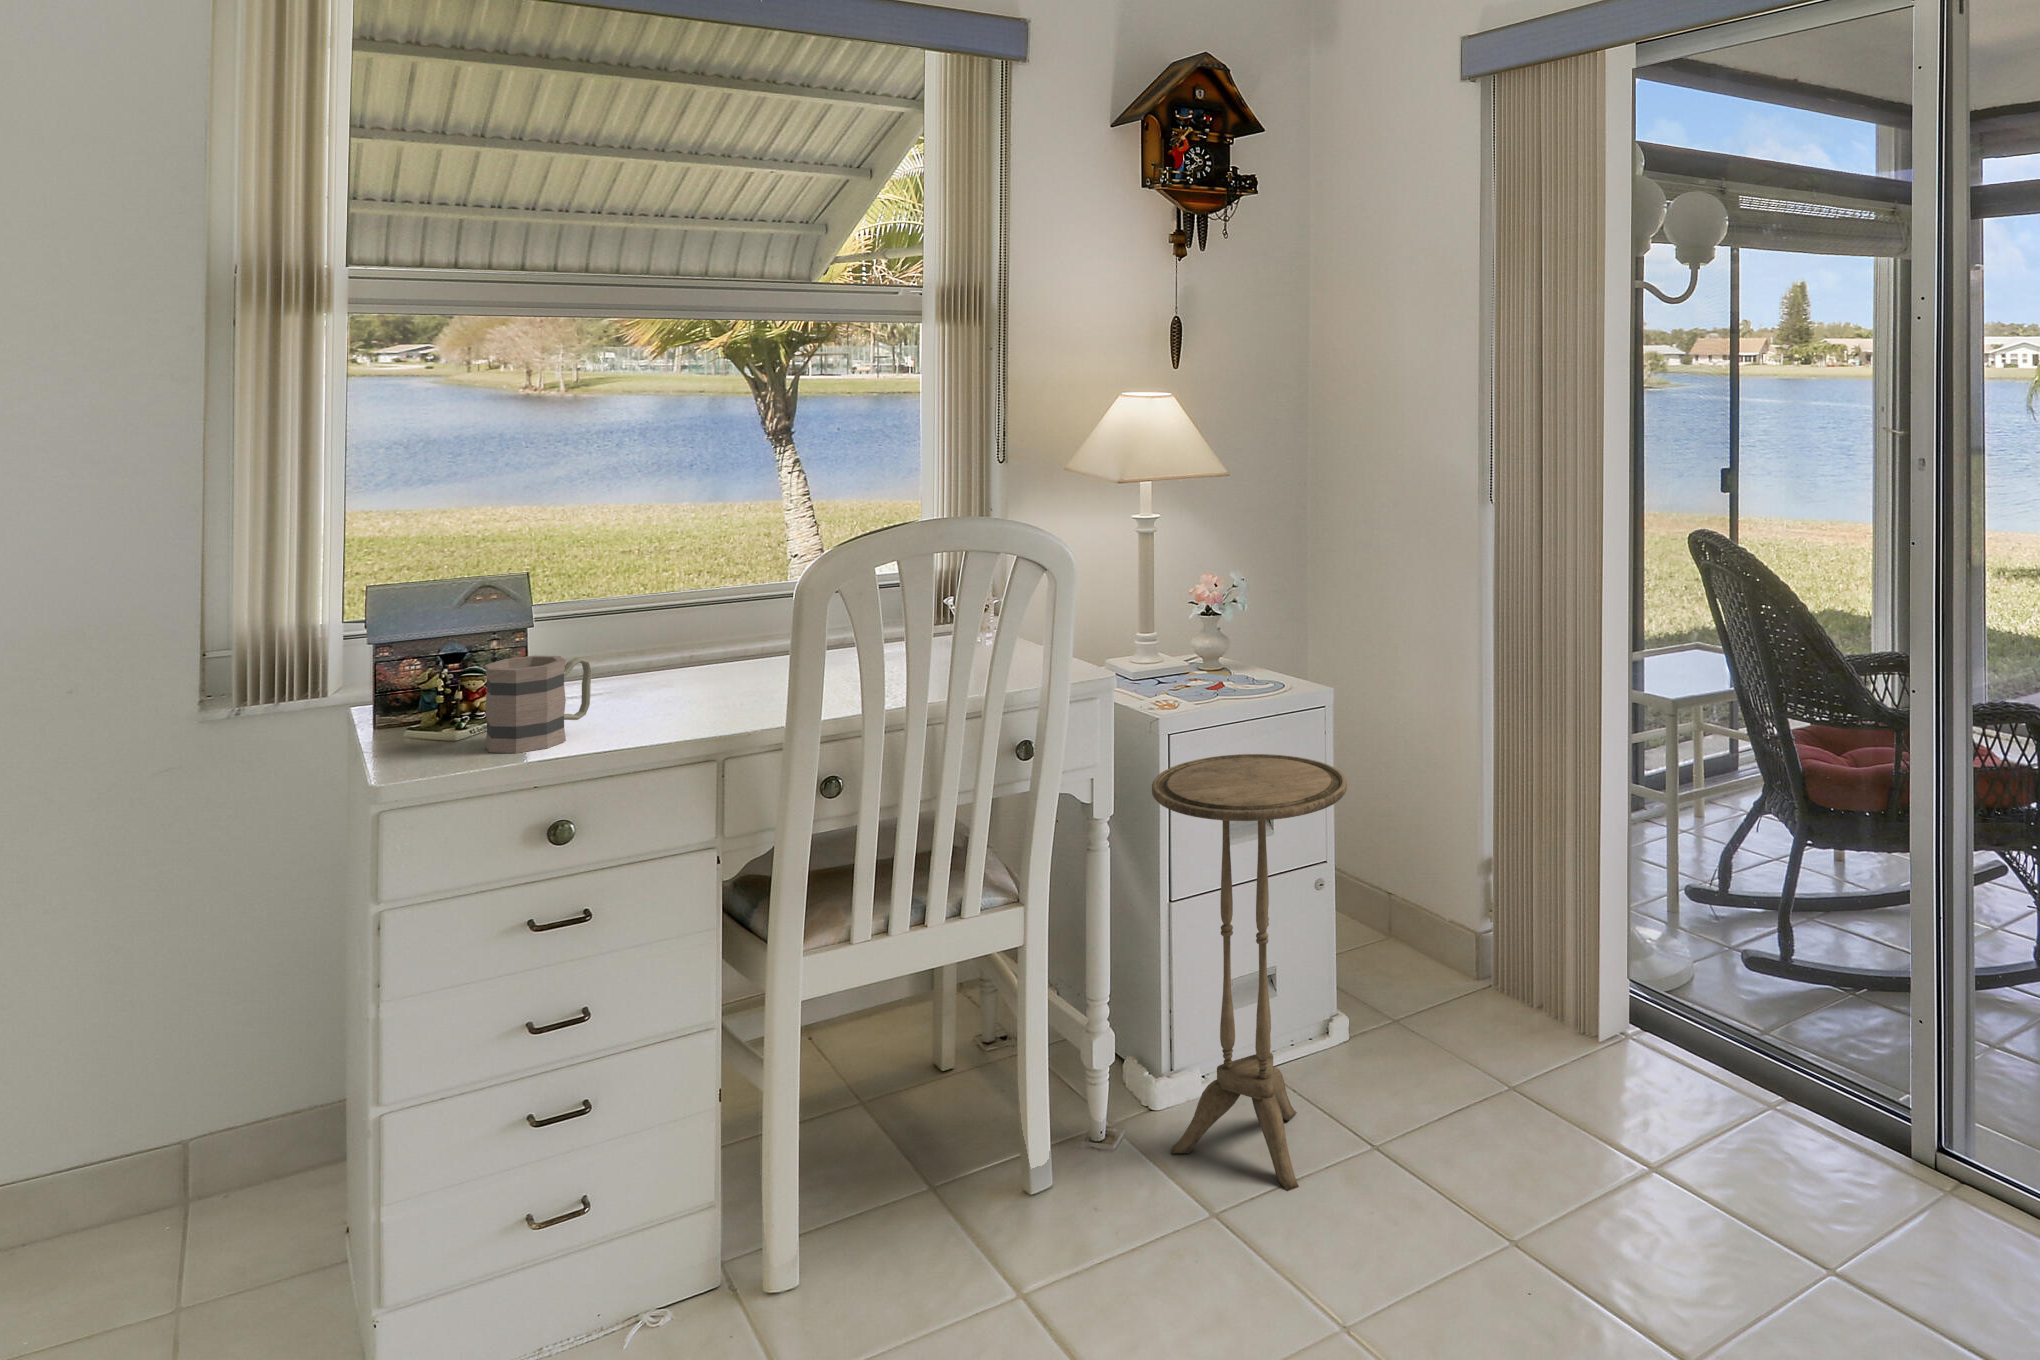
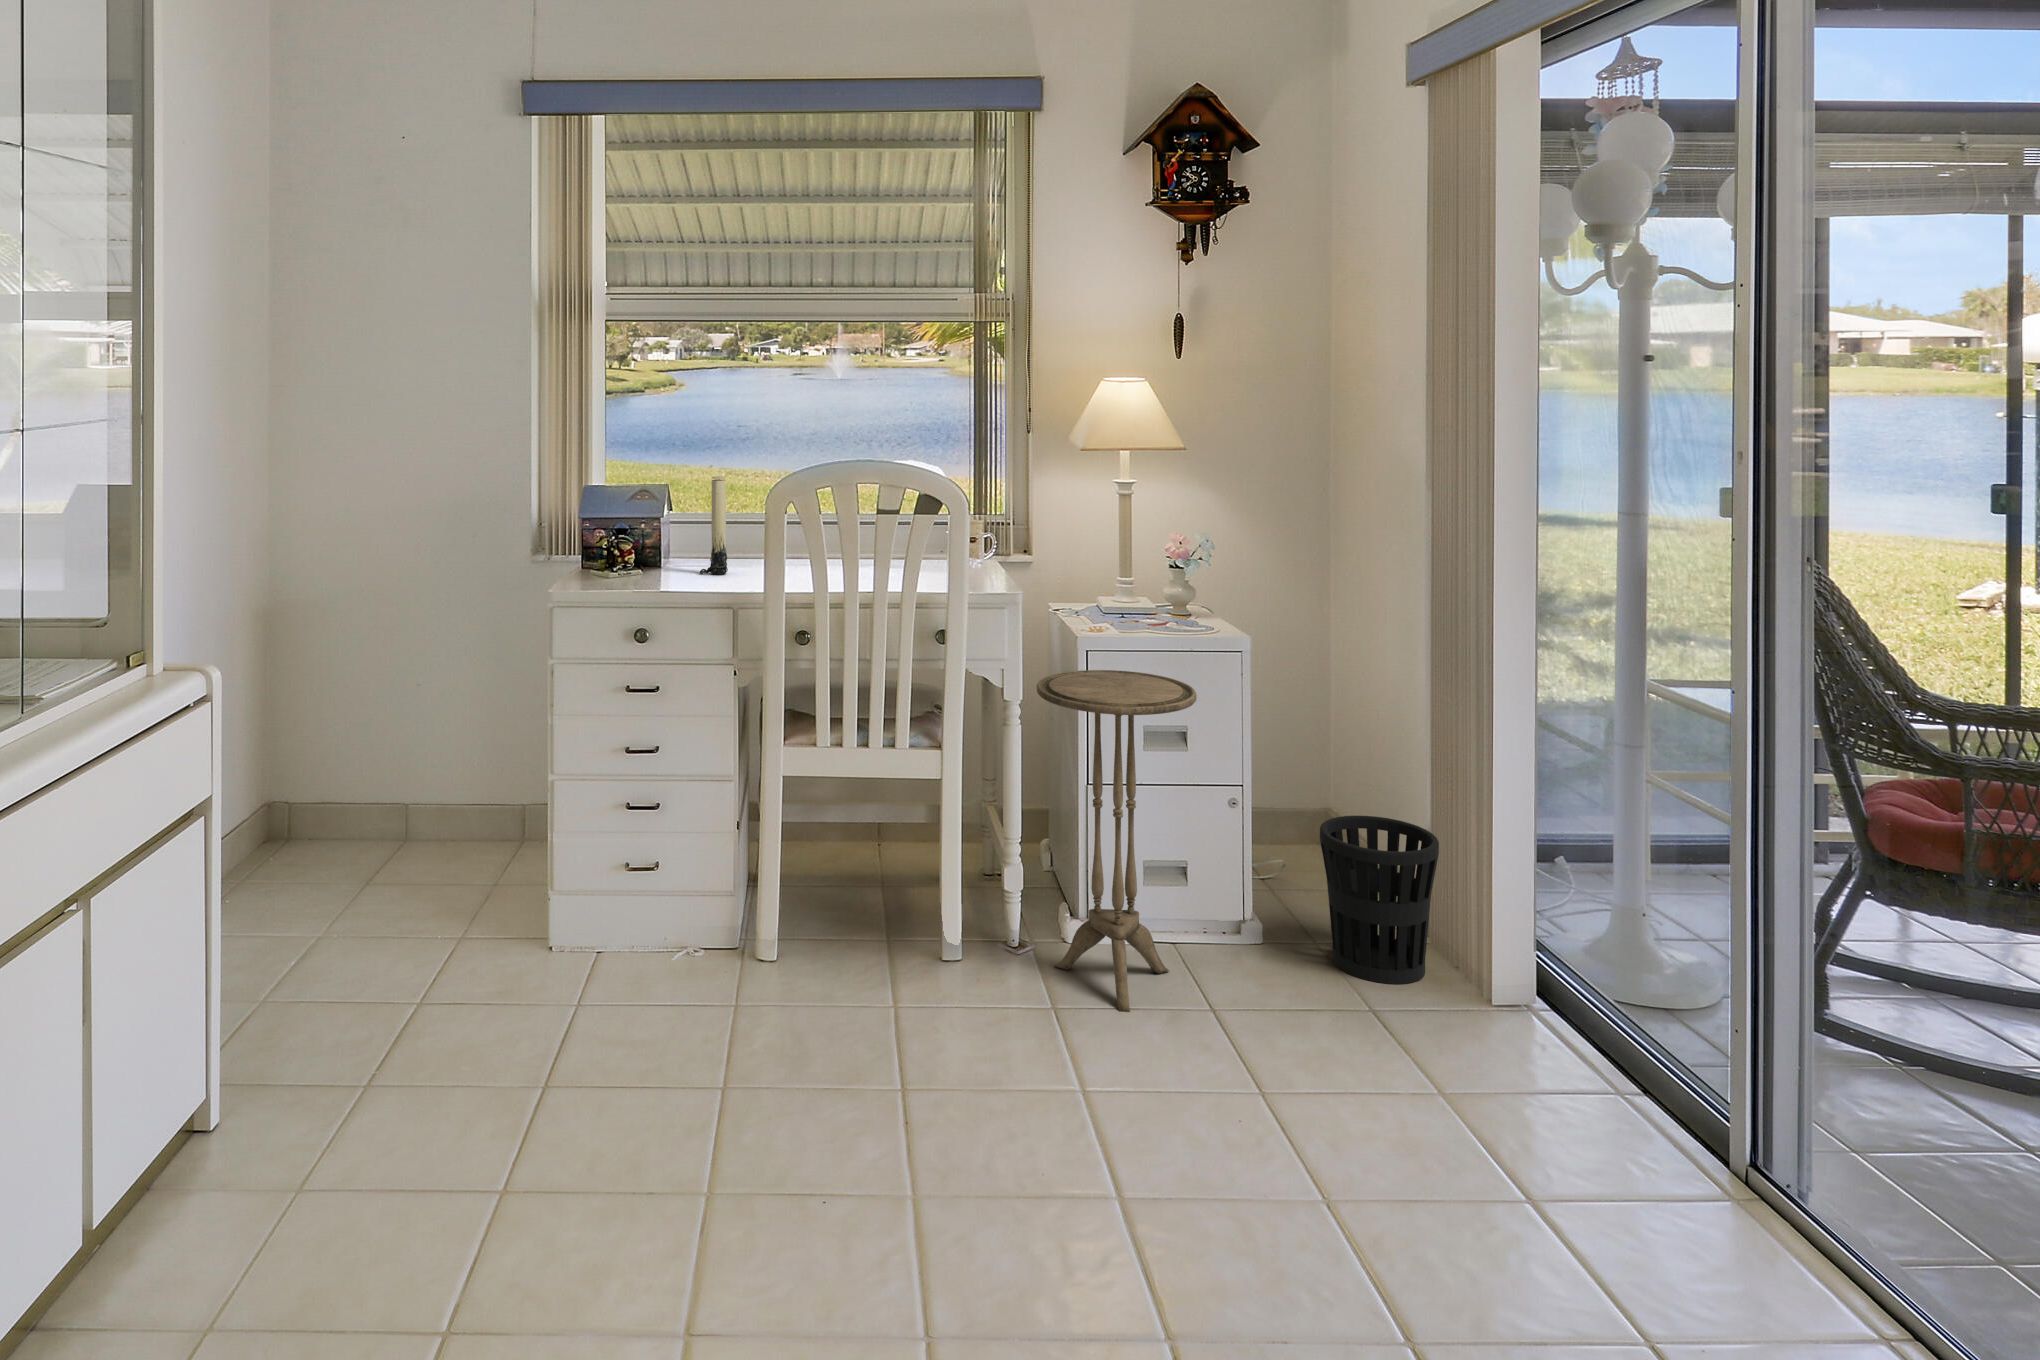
candle: none [601,555,650,710] -> present [700,476,728,575]
mug: present [485,656,592,753] -> none [618,531,680,587]
wastebasket: none [1413,866,1534,1054] -> present [1320,816,1439,984]

